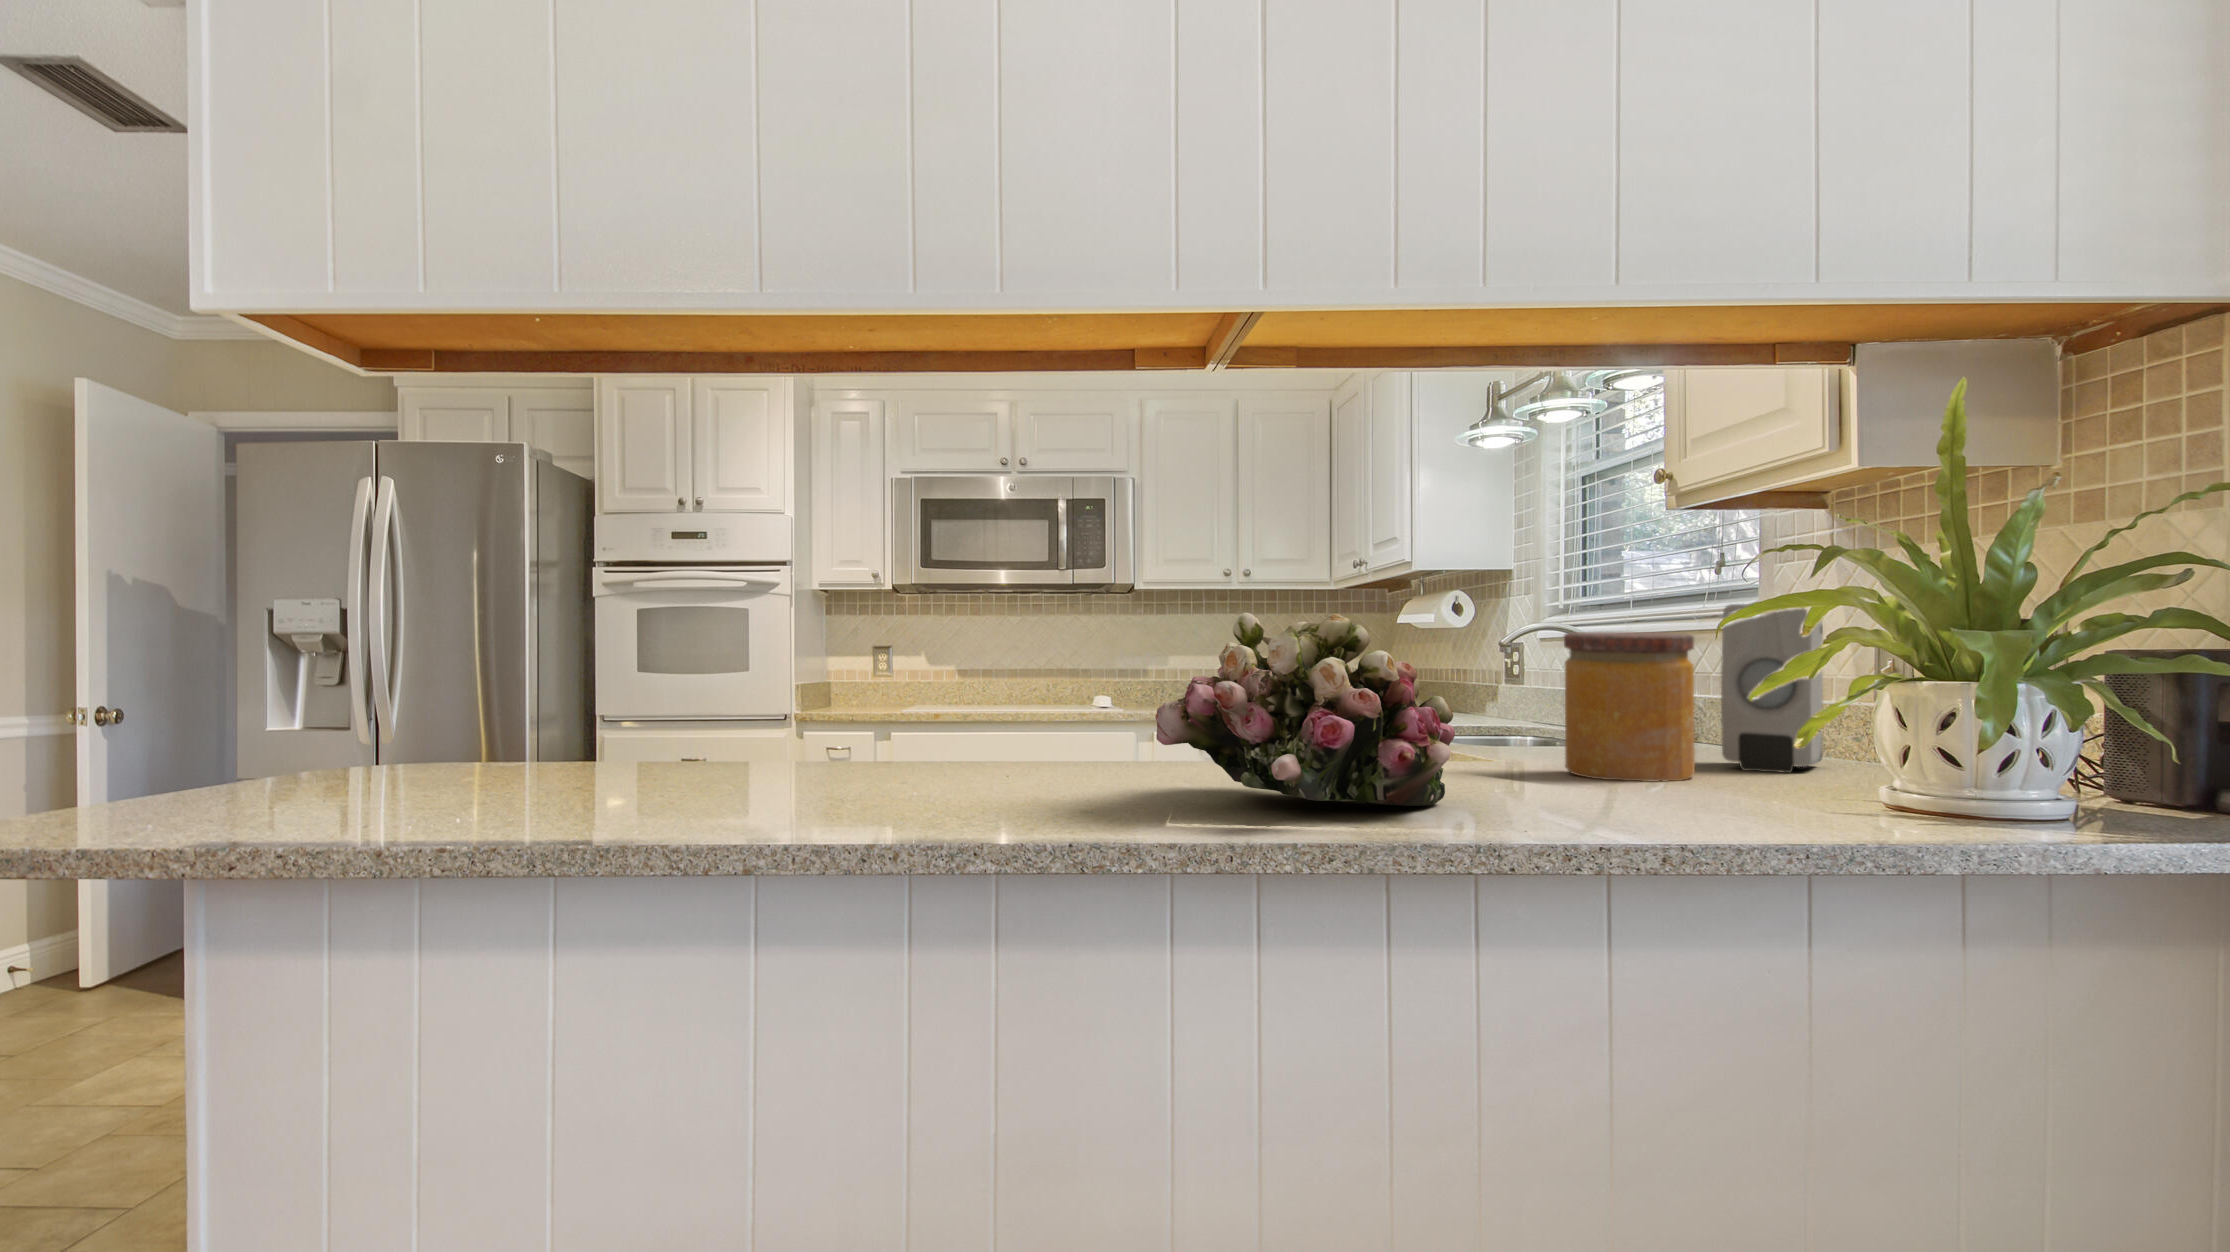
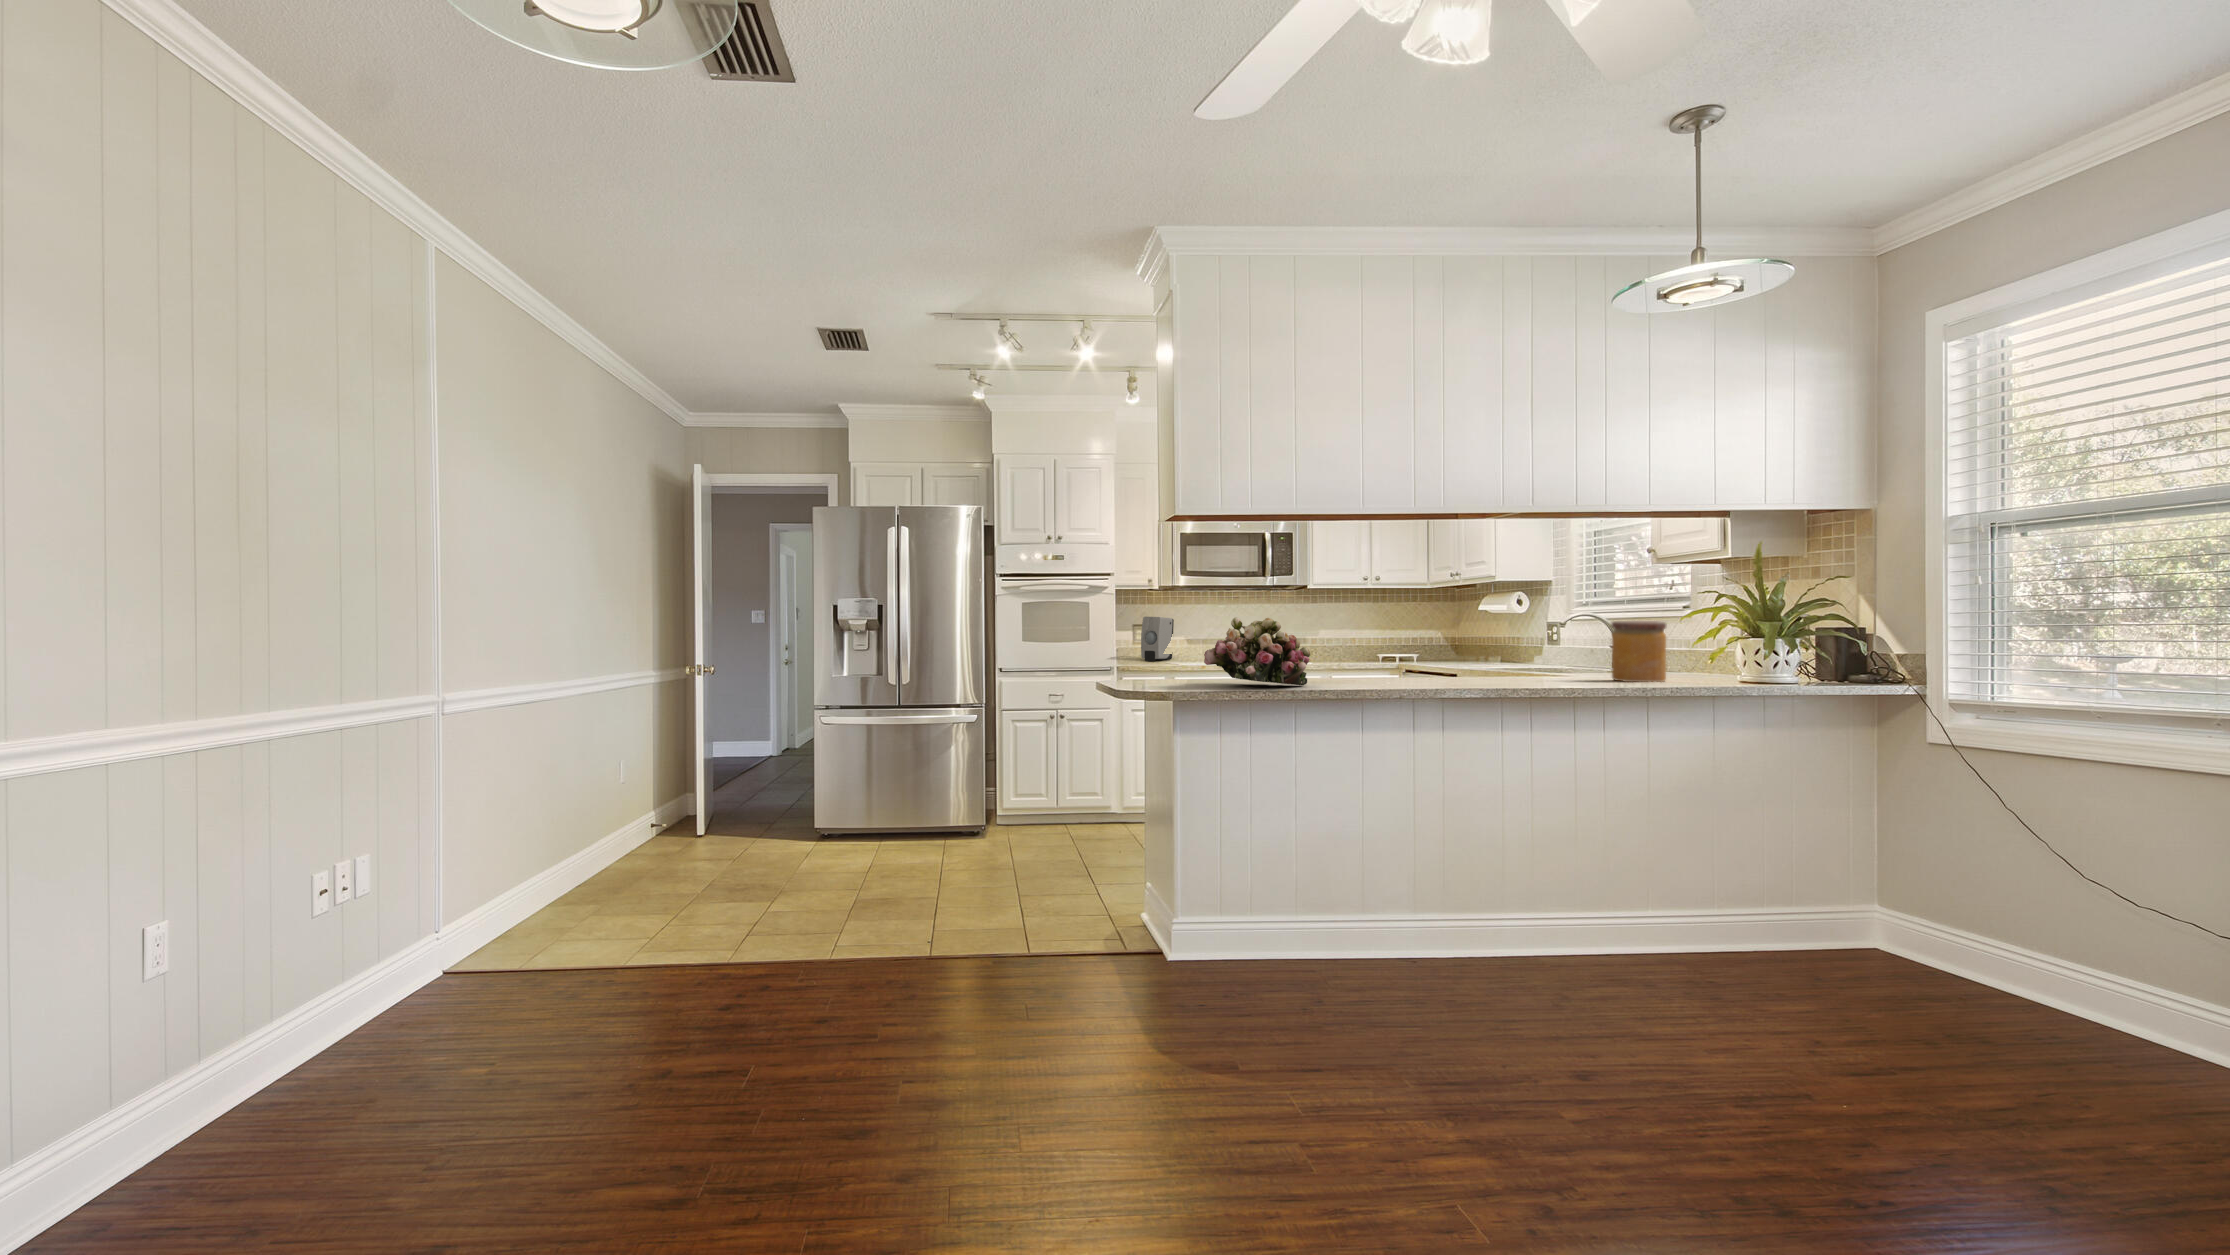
soap dispenser: present [1721,604,1823,773] -> present [1141,617,1174,661]
flower arrangement: present [1155,613,1455,806] -> present [1204,617,1310,685]

